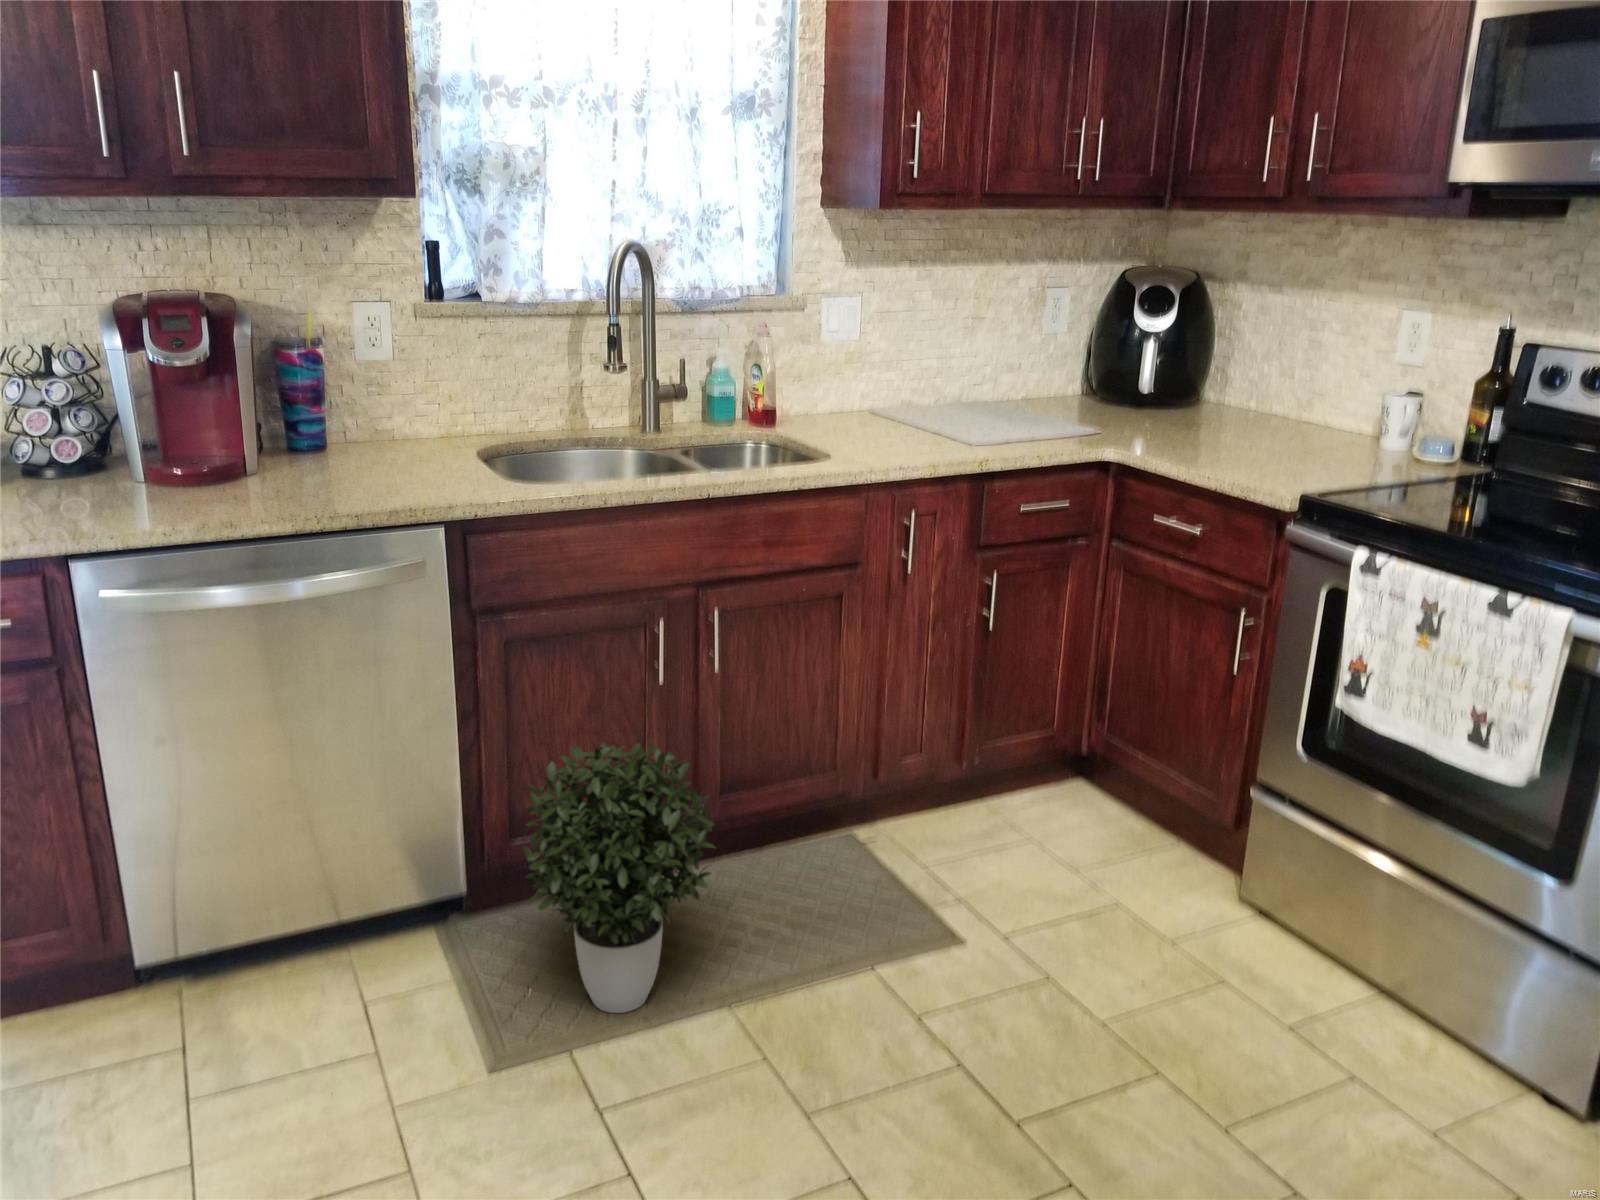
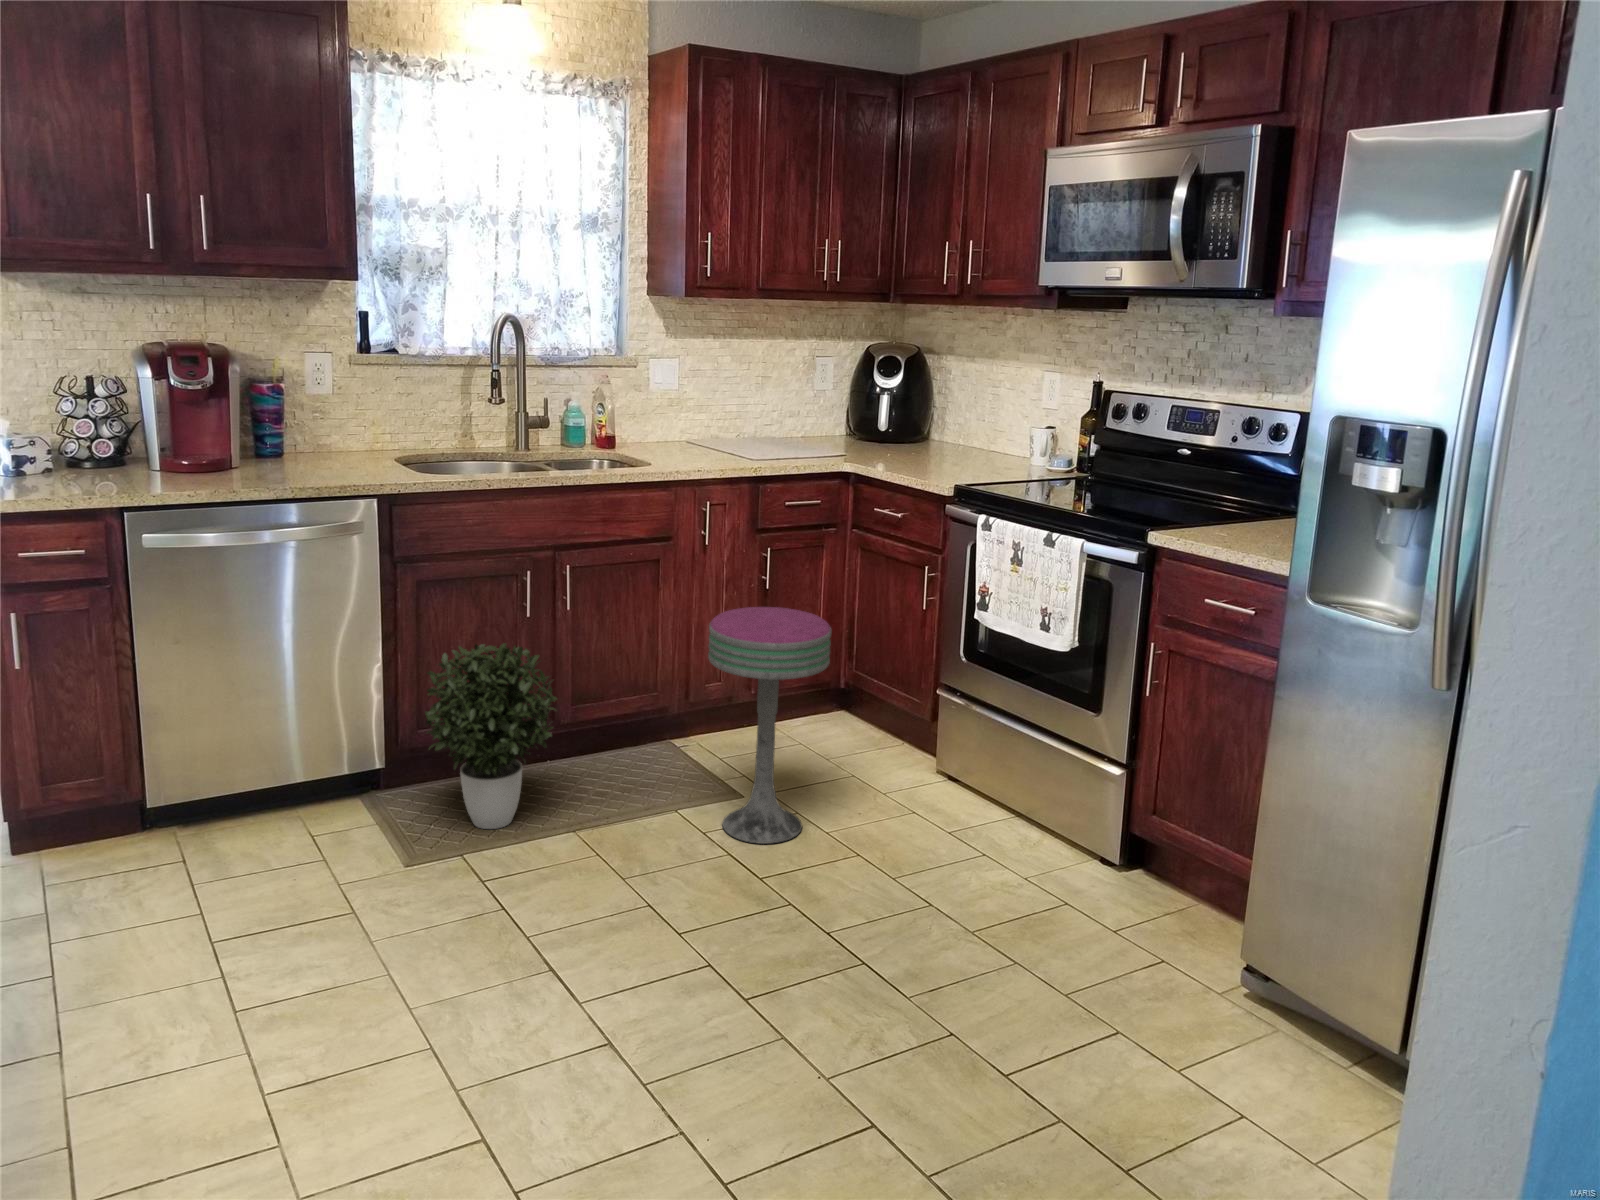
bar stool: none [944,690,1138,1052] -> present [708,607,831,844]

